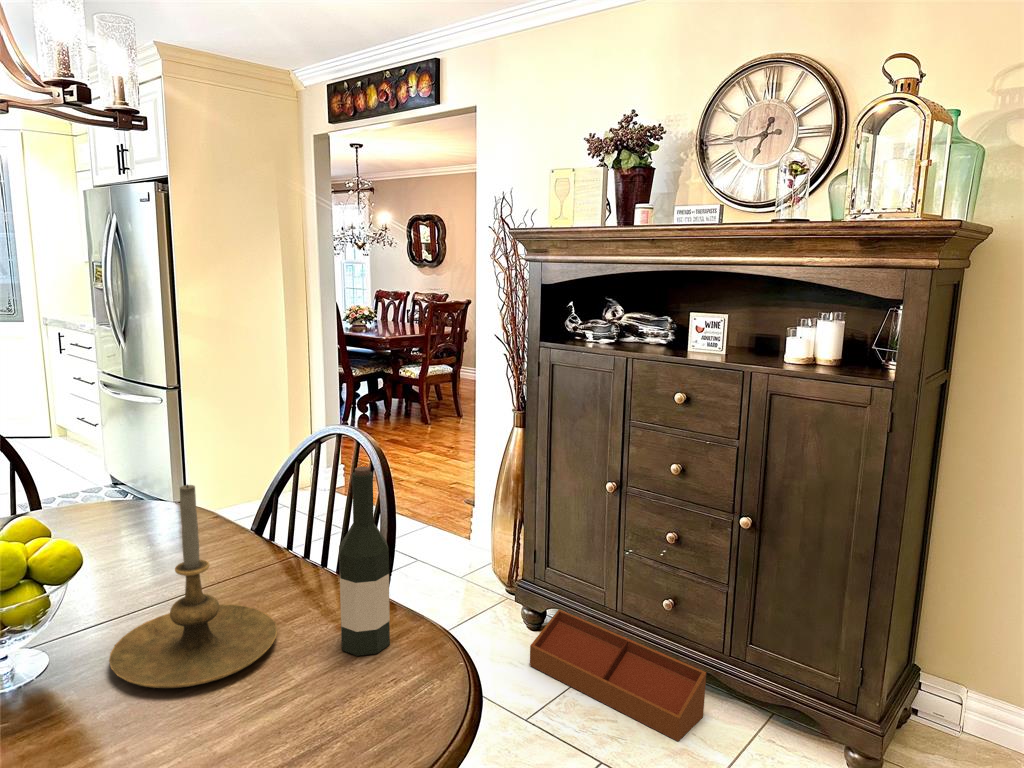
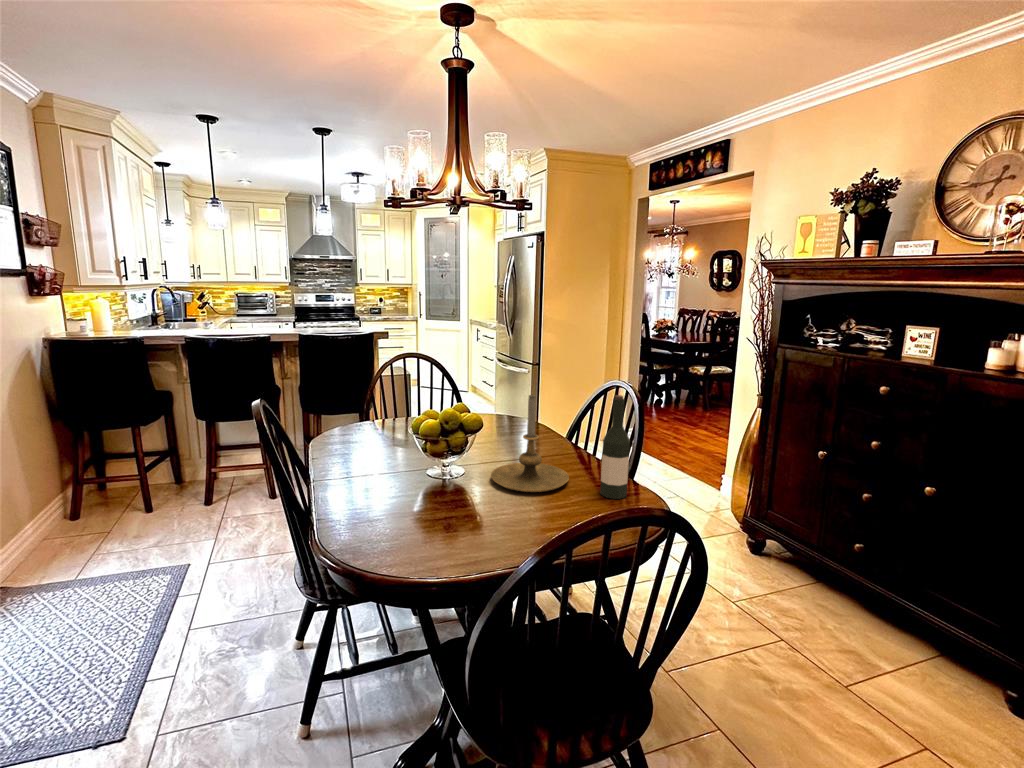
storage bin: present [530,609,707,741] -> none [746,541,888,649]

